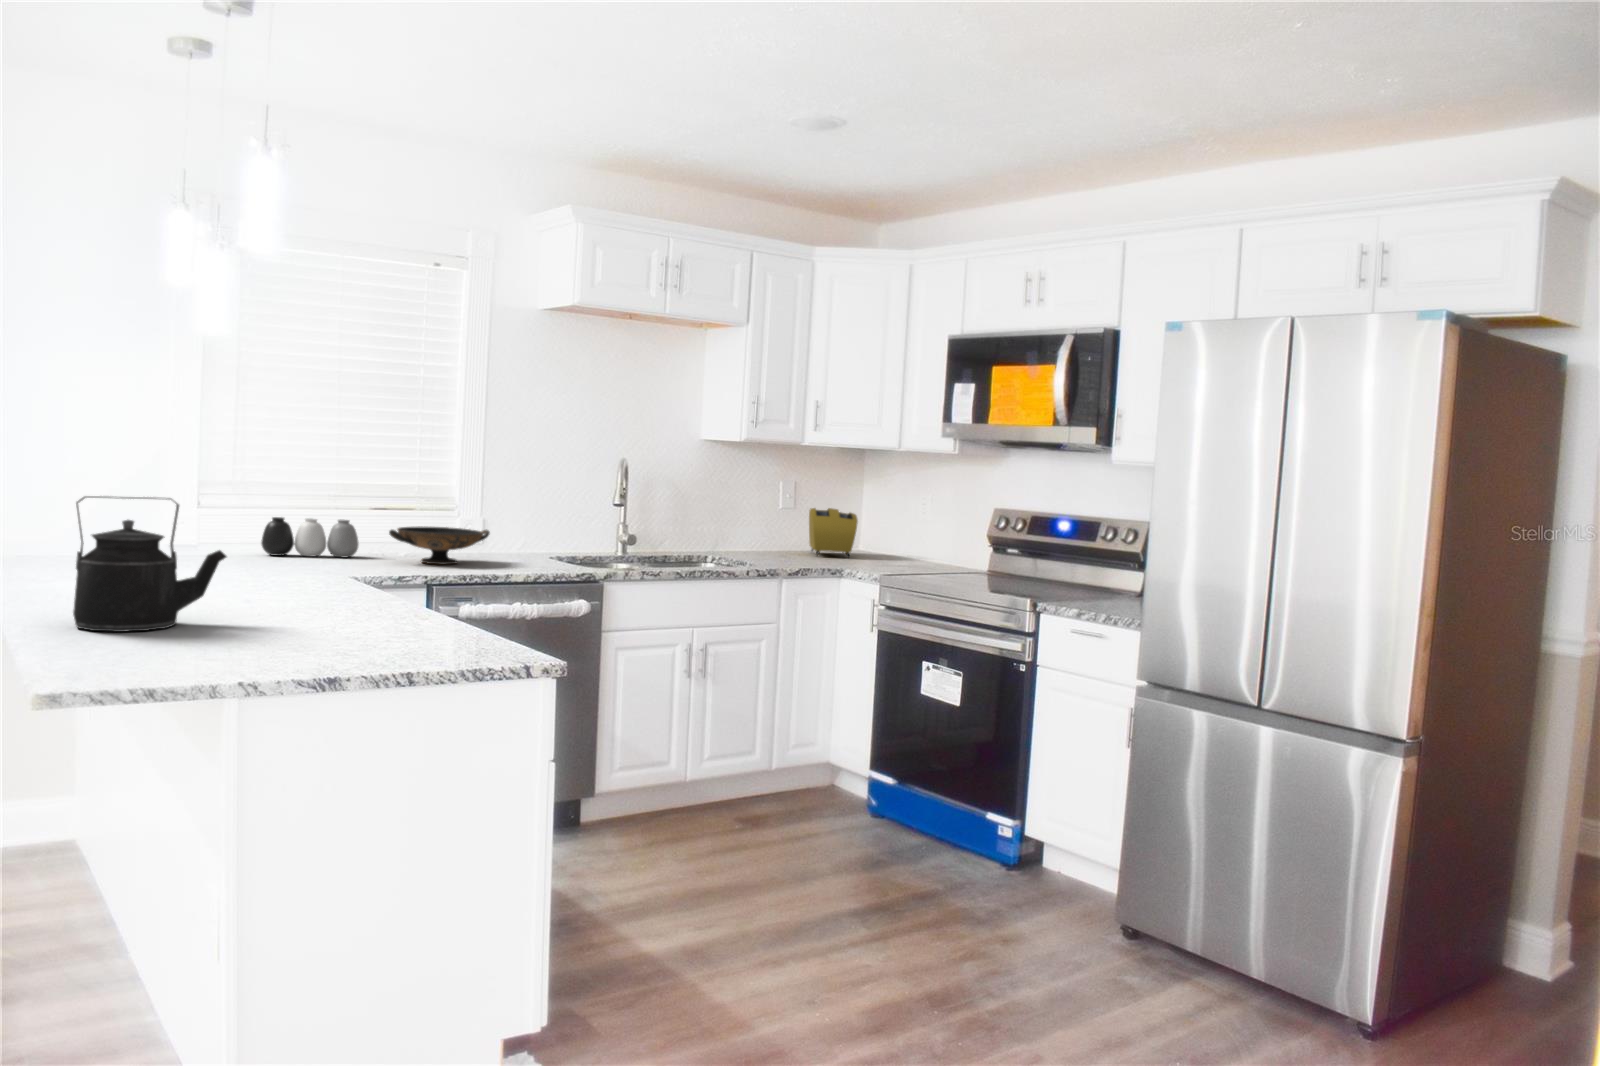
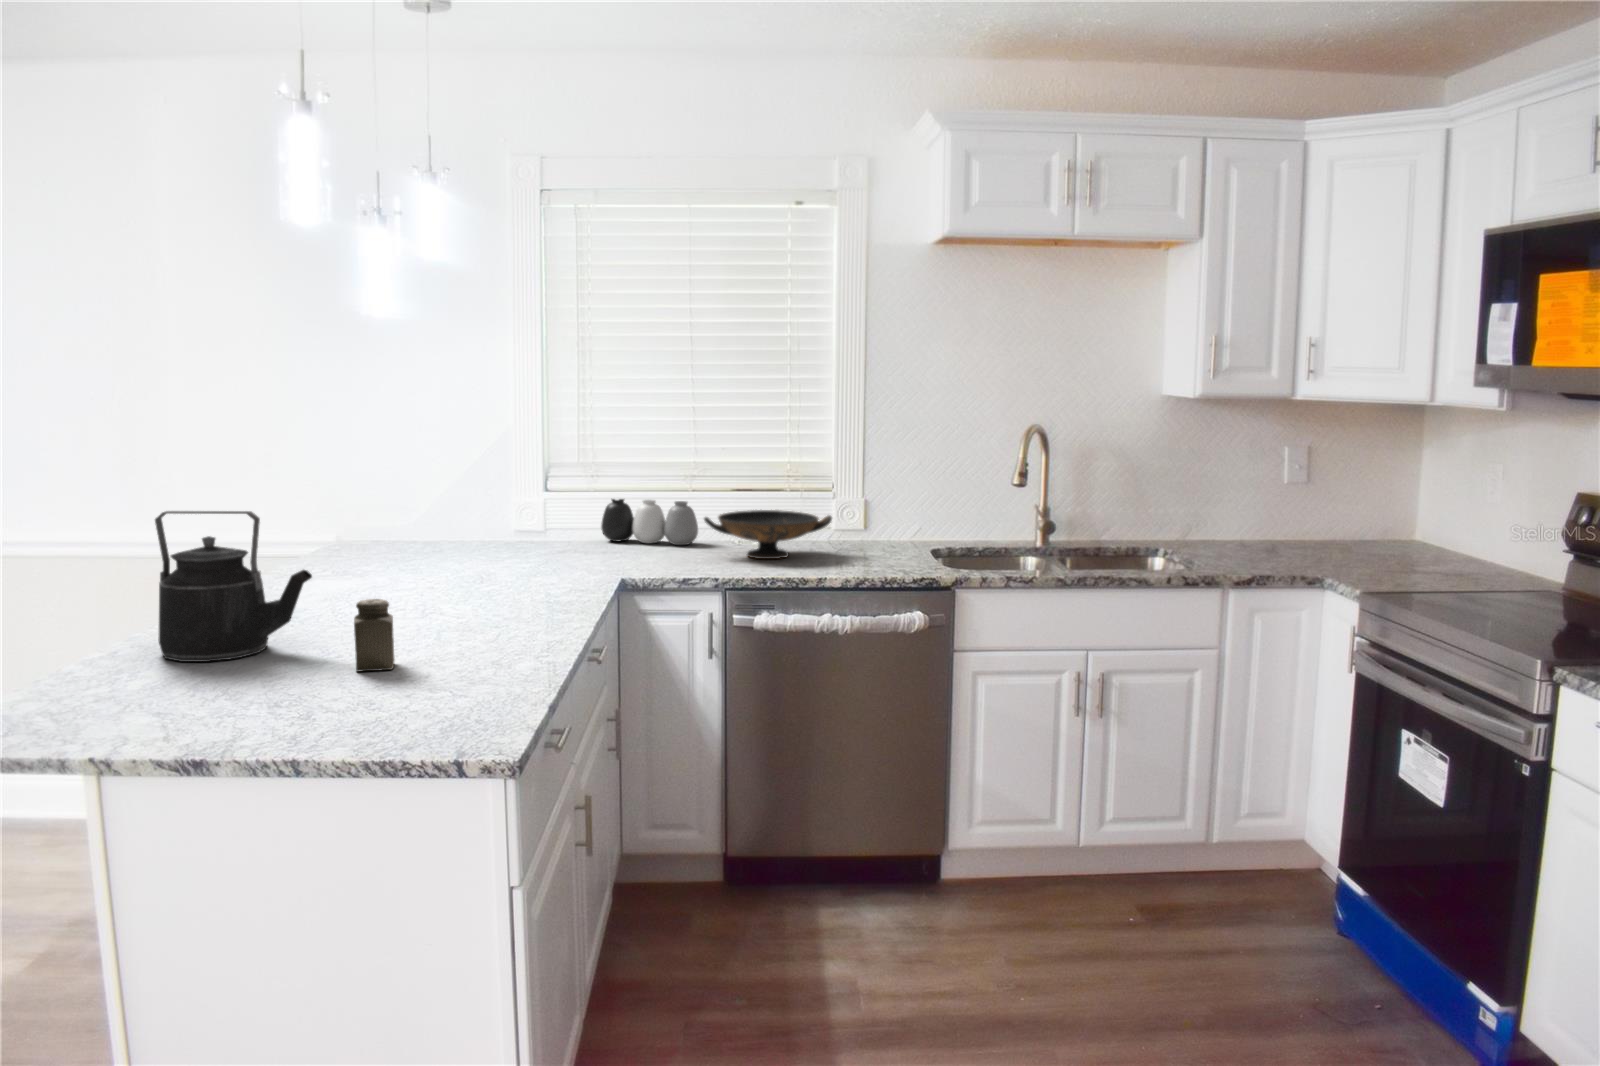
toaster: present [809,508,858,557] -> none [1331,478,1411,556]
salt shaker: none [293,571,335,630] -> present [354,599,394,671]

